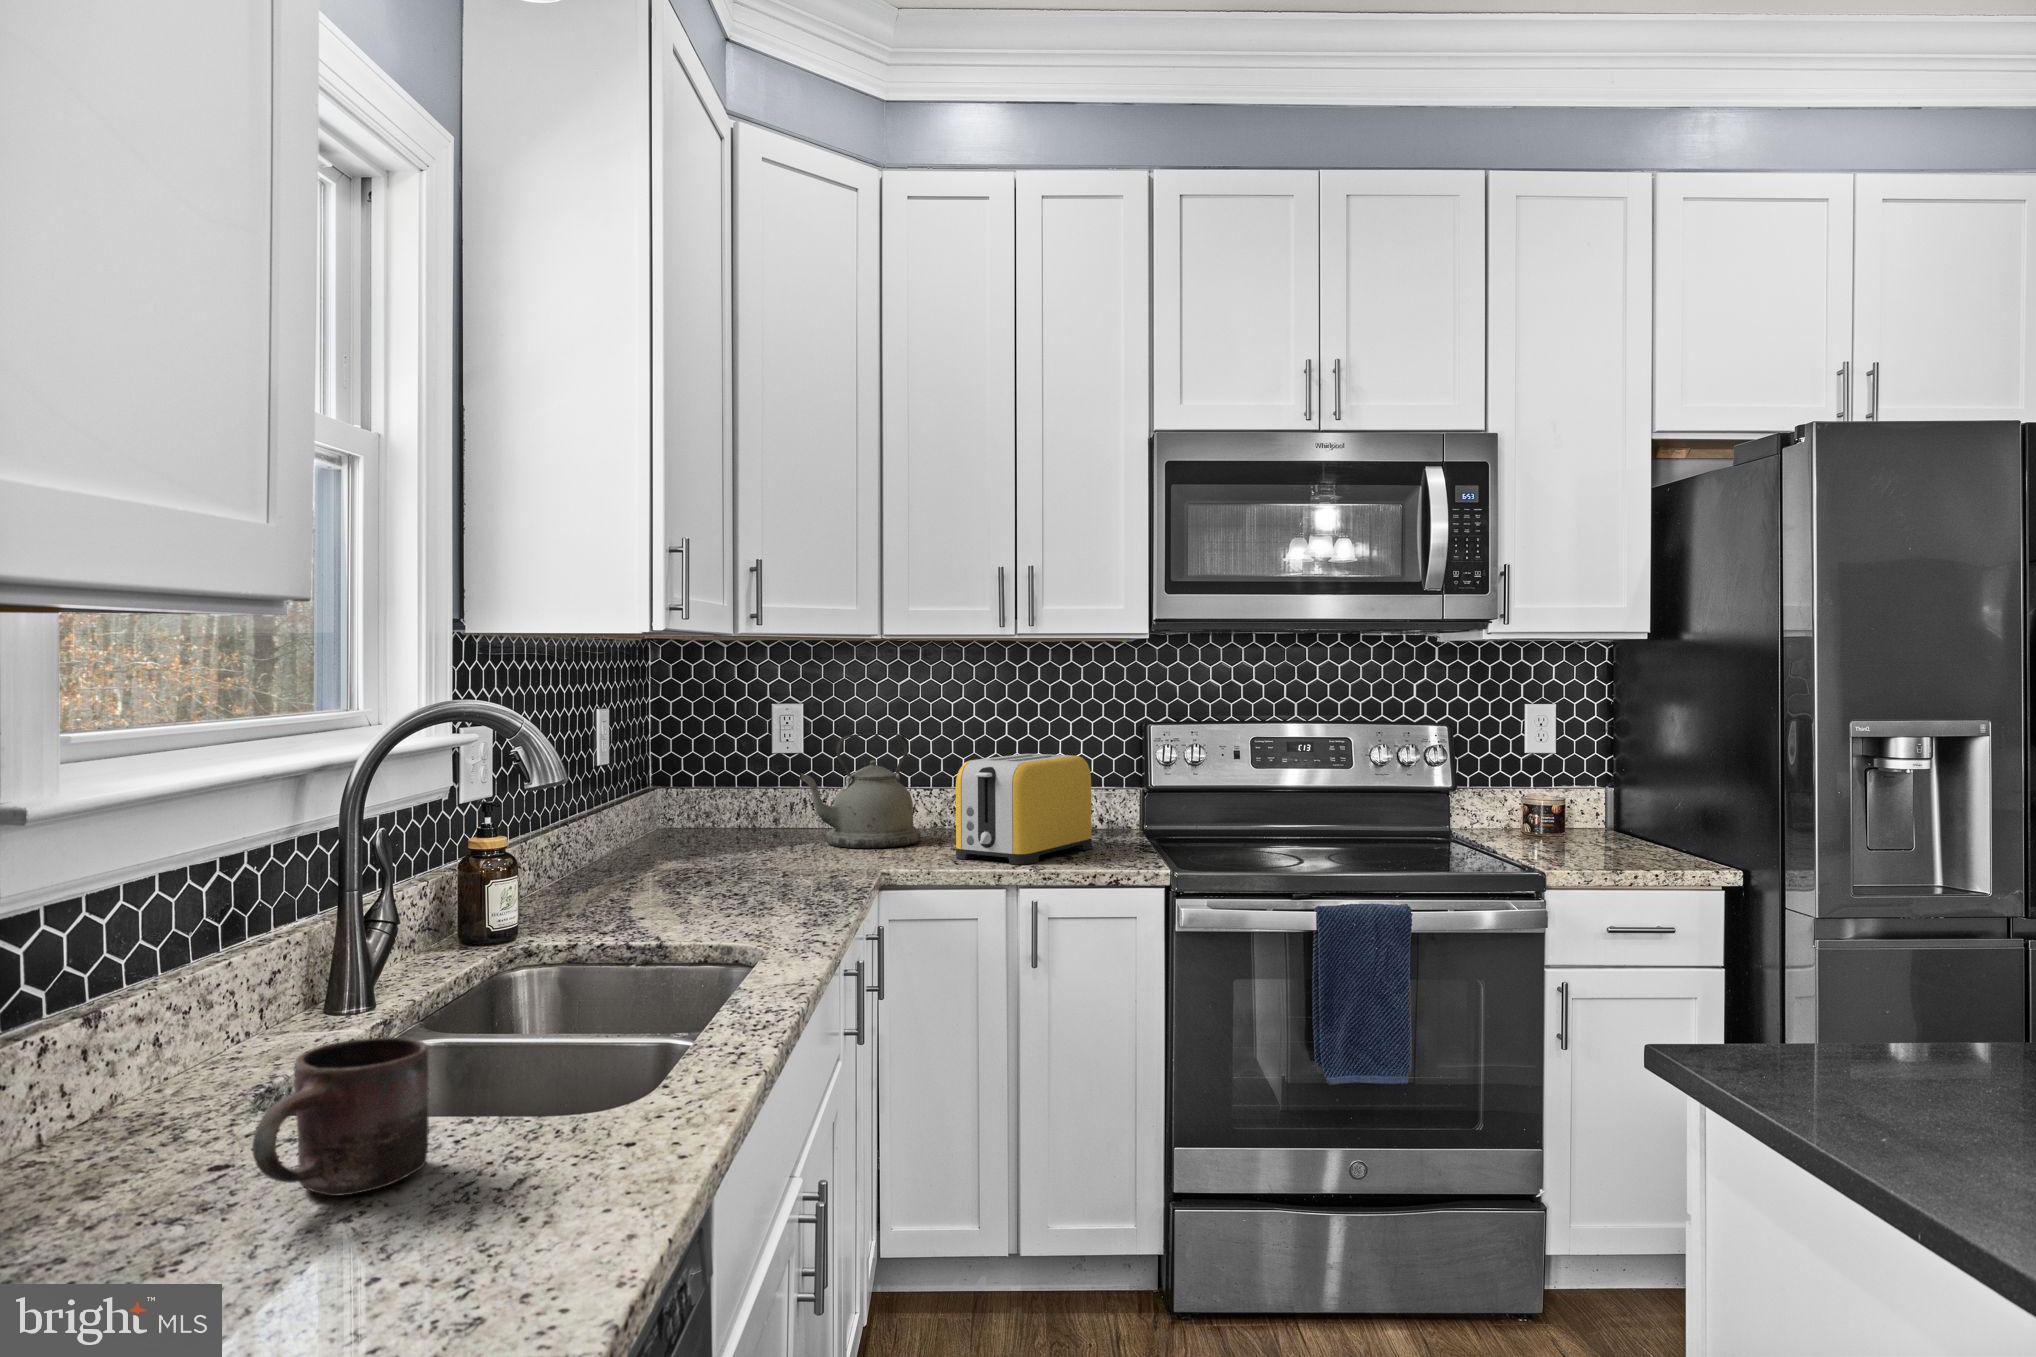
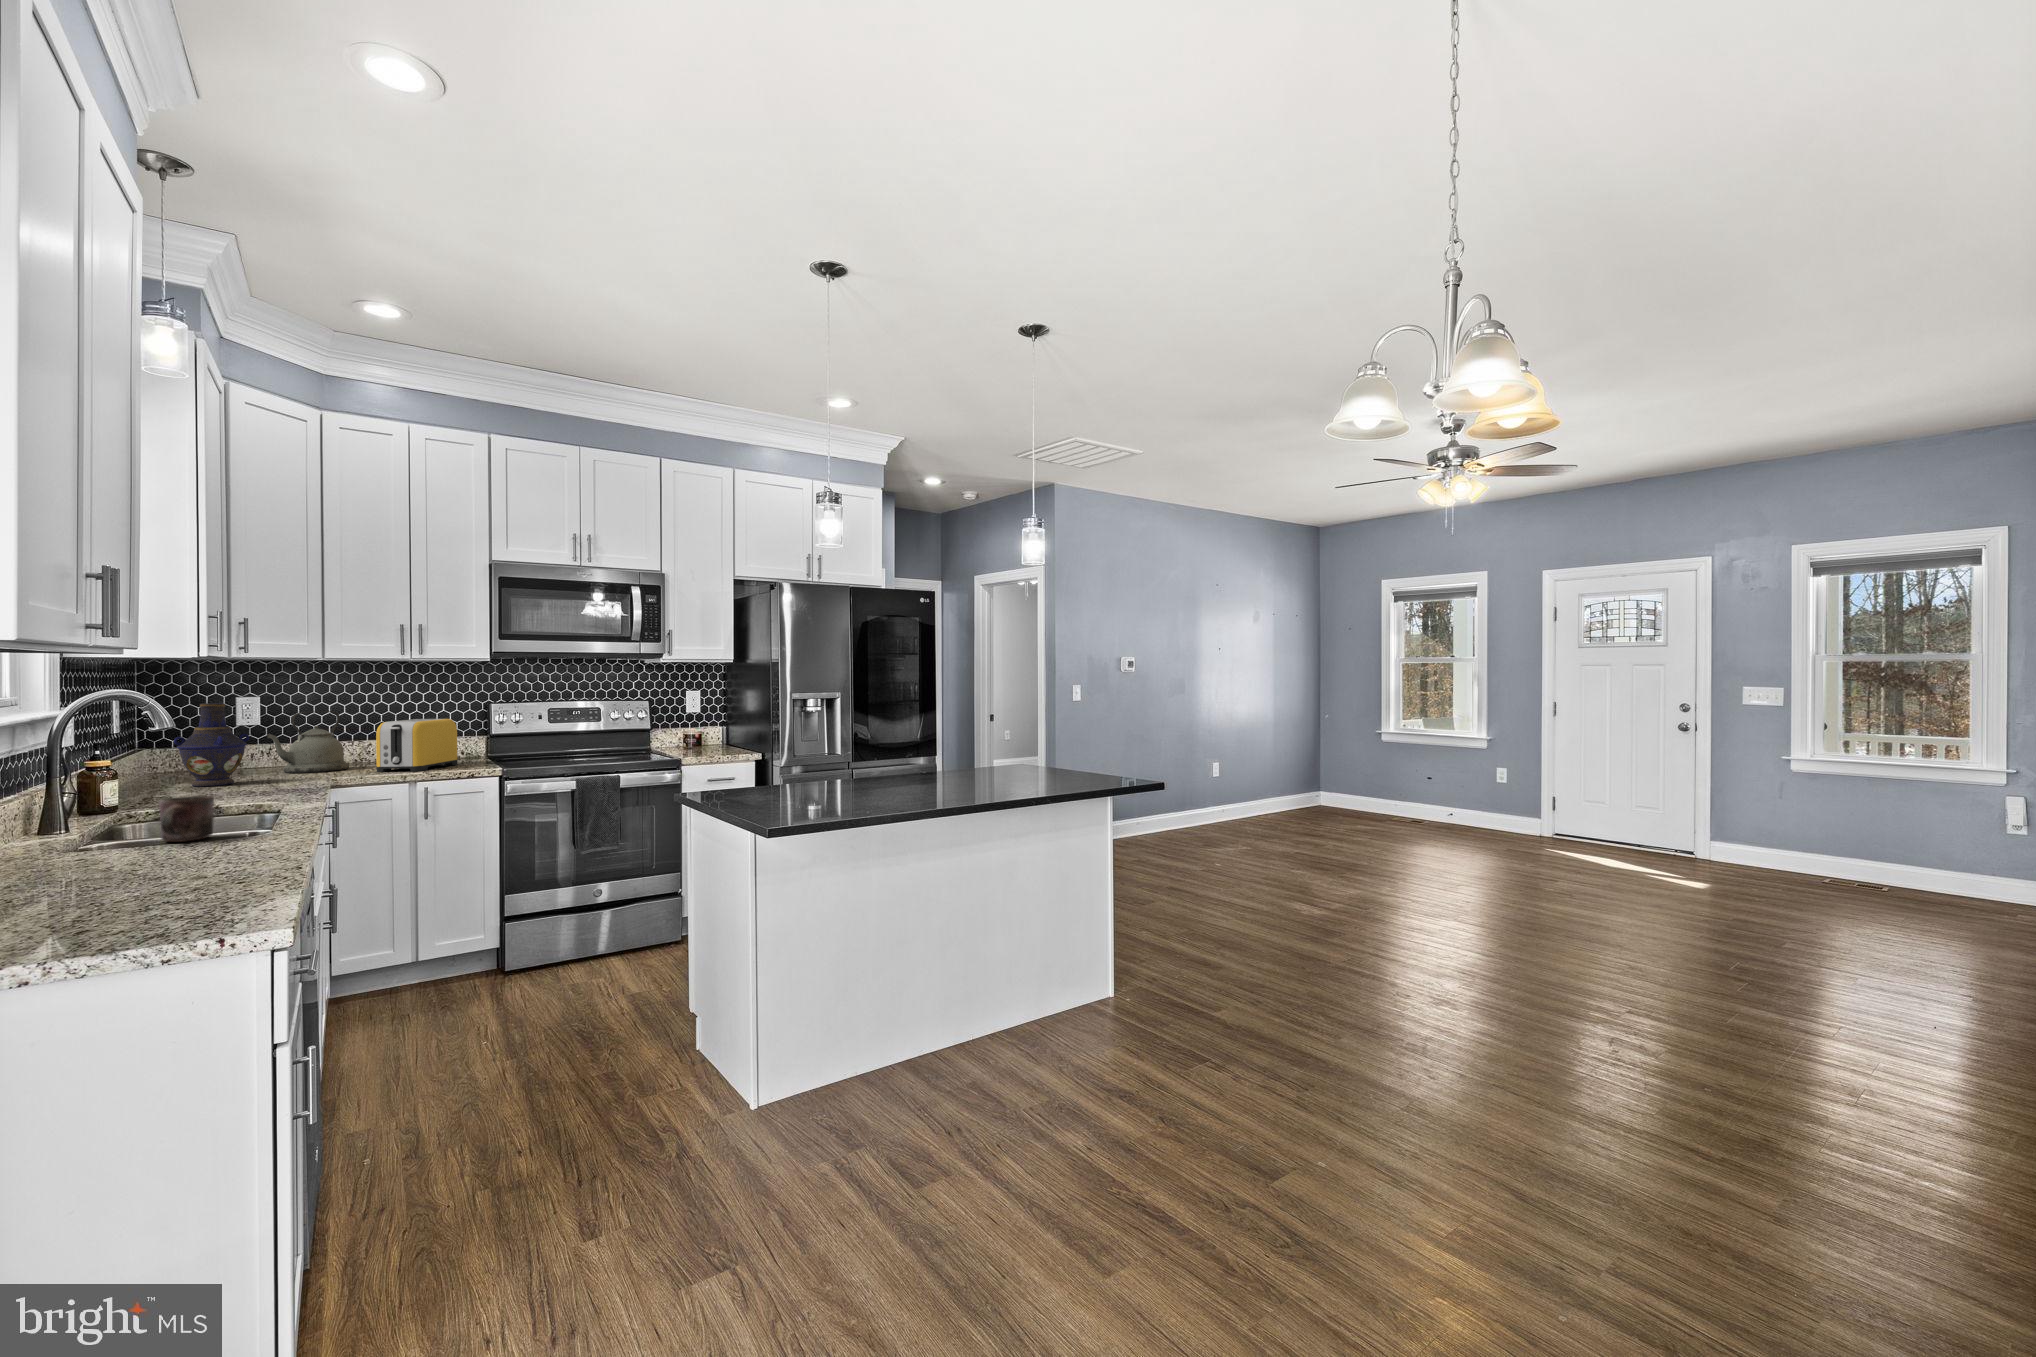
vase: none [649,719,758,876] -> present [174,703,249,787]

